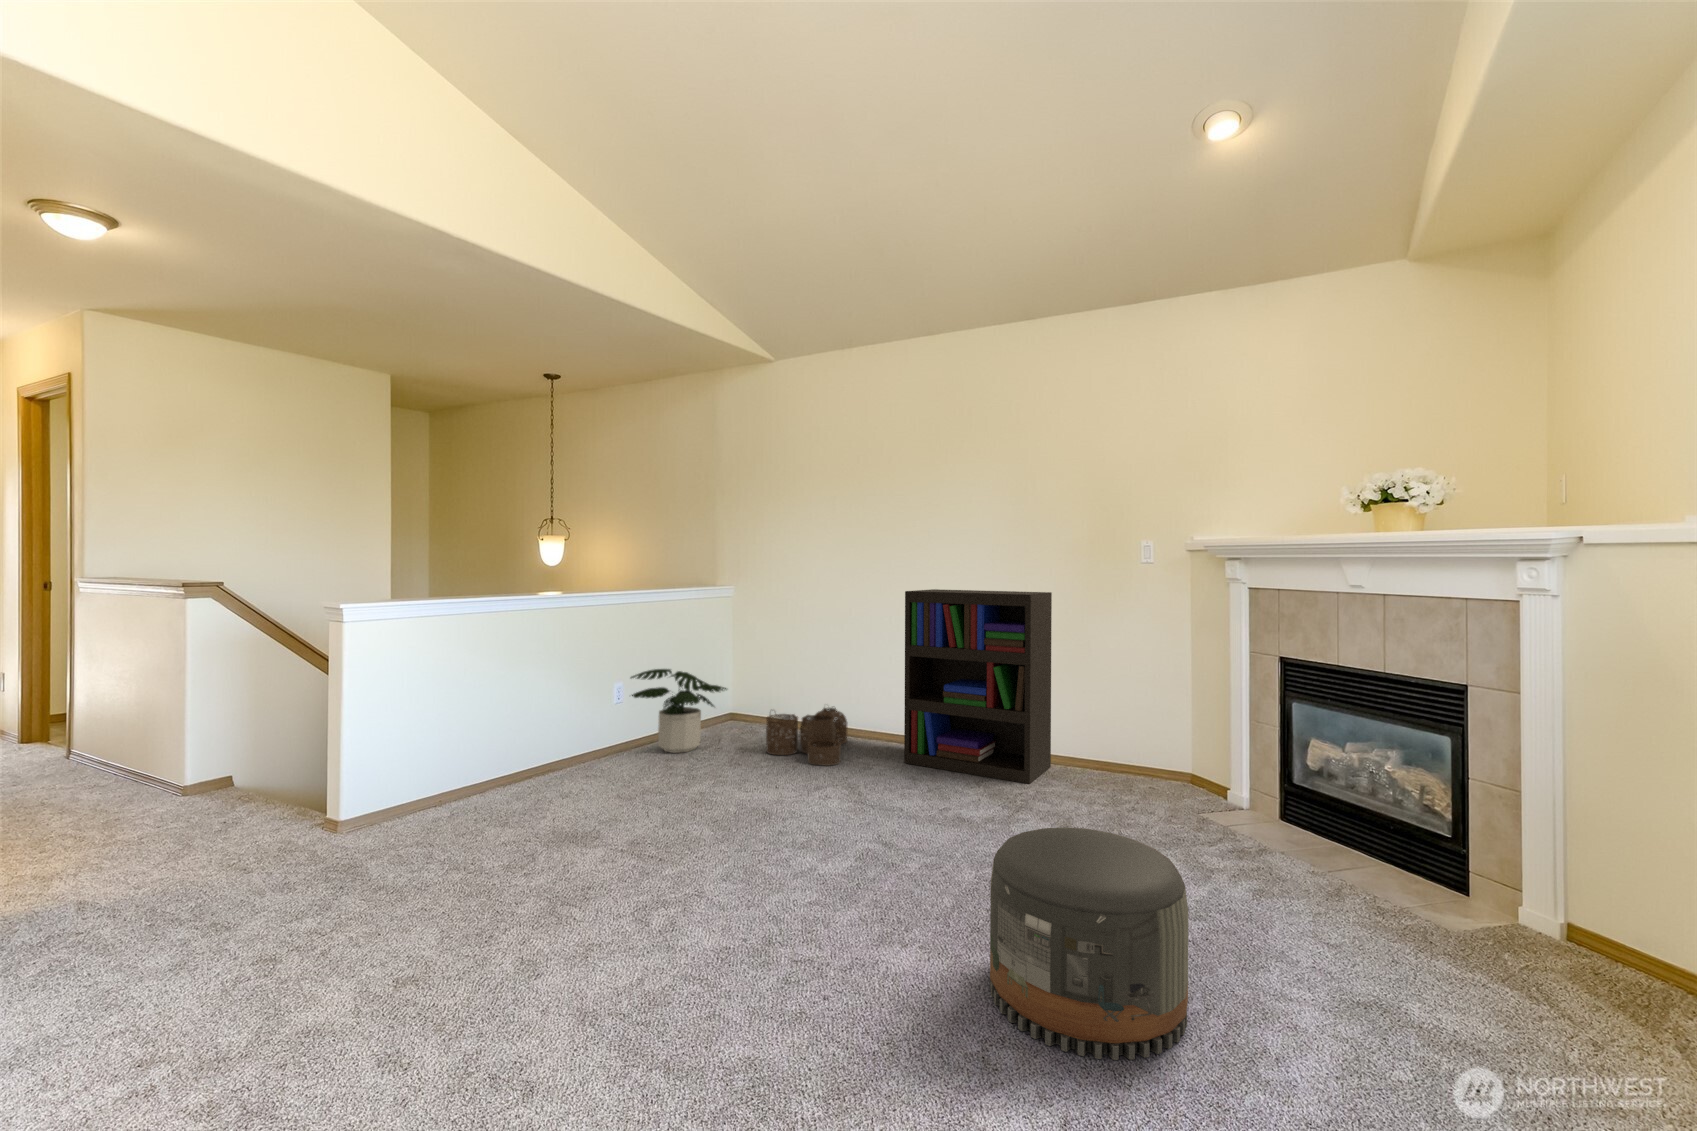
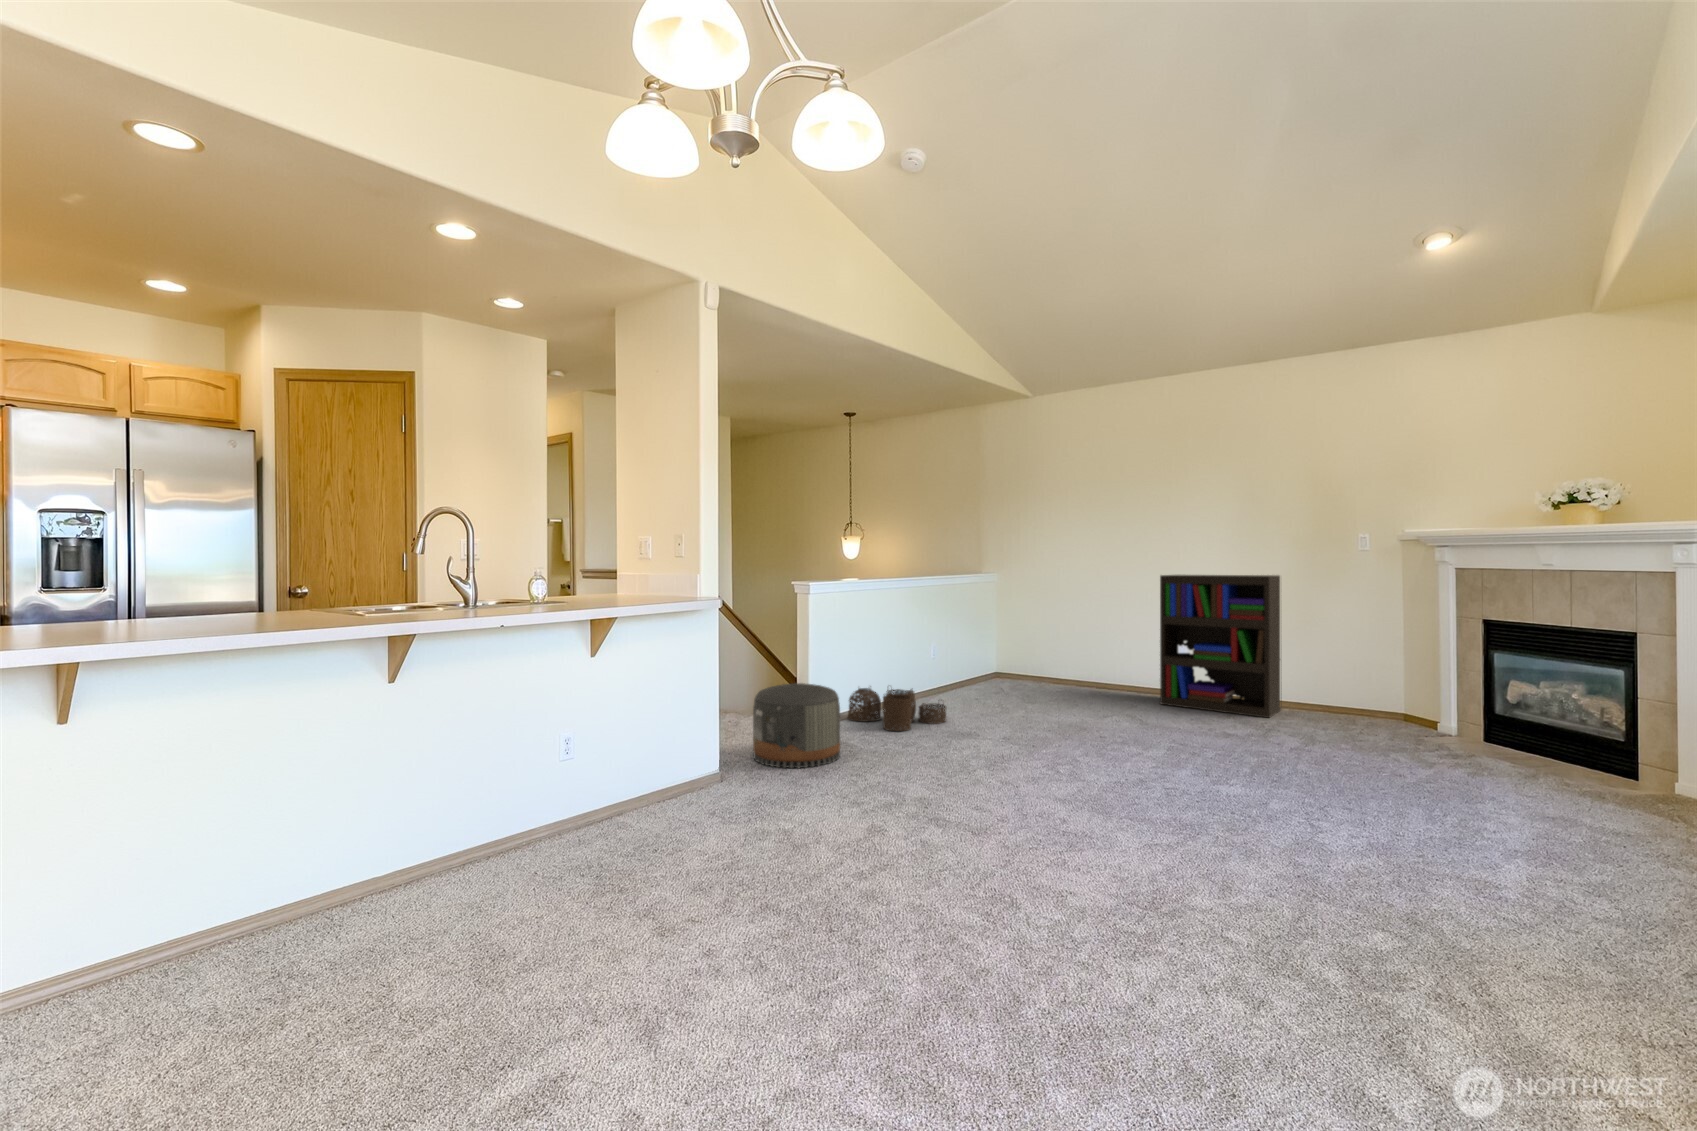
potted plant: present [631,669,726,753] -> none [943,634,1011,695]
woven basket: present [766,707,847,766] -> present [848,688,946,731]
pouf: present [990,827,1188,1060] -> present [753,683,840,768]

